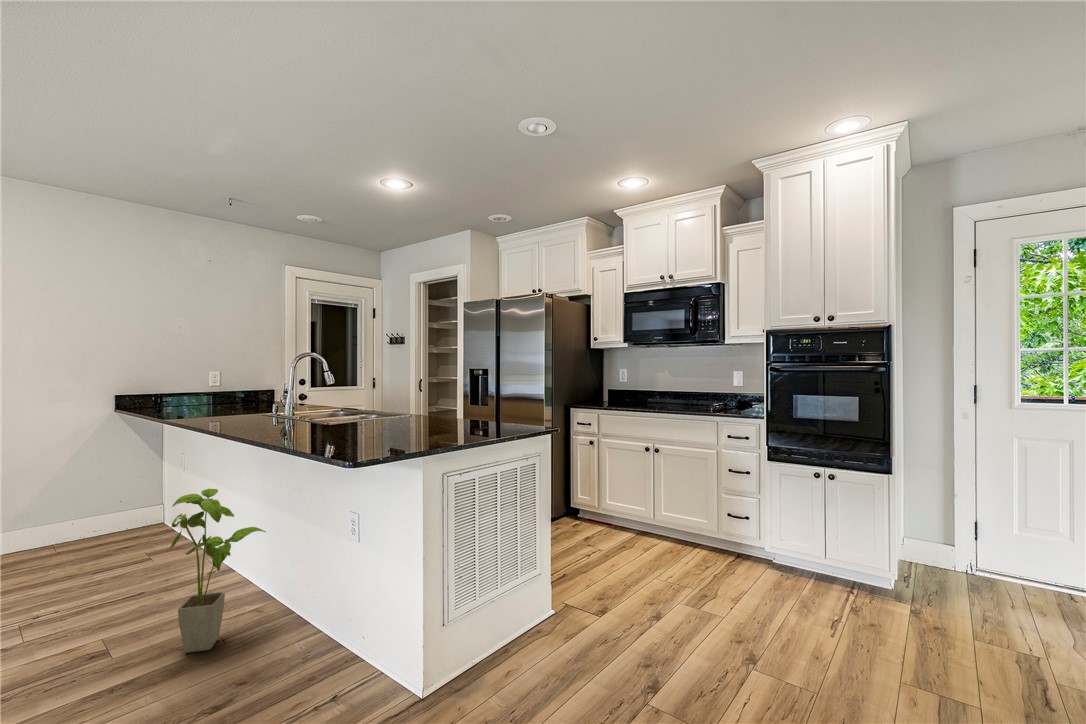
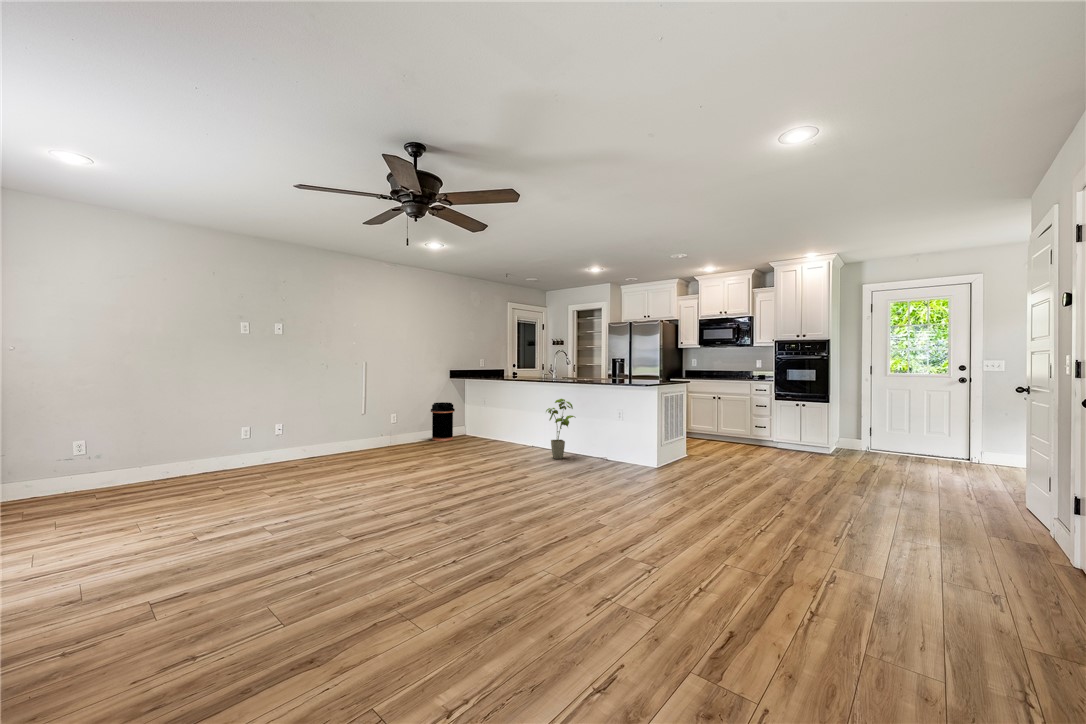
trash can: none [32,469,102,559] -> present [431,402,455,441]

